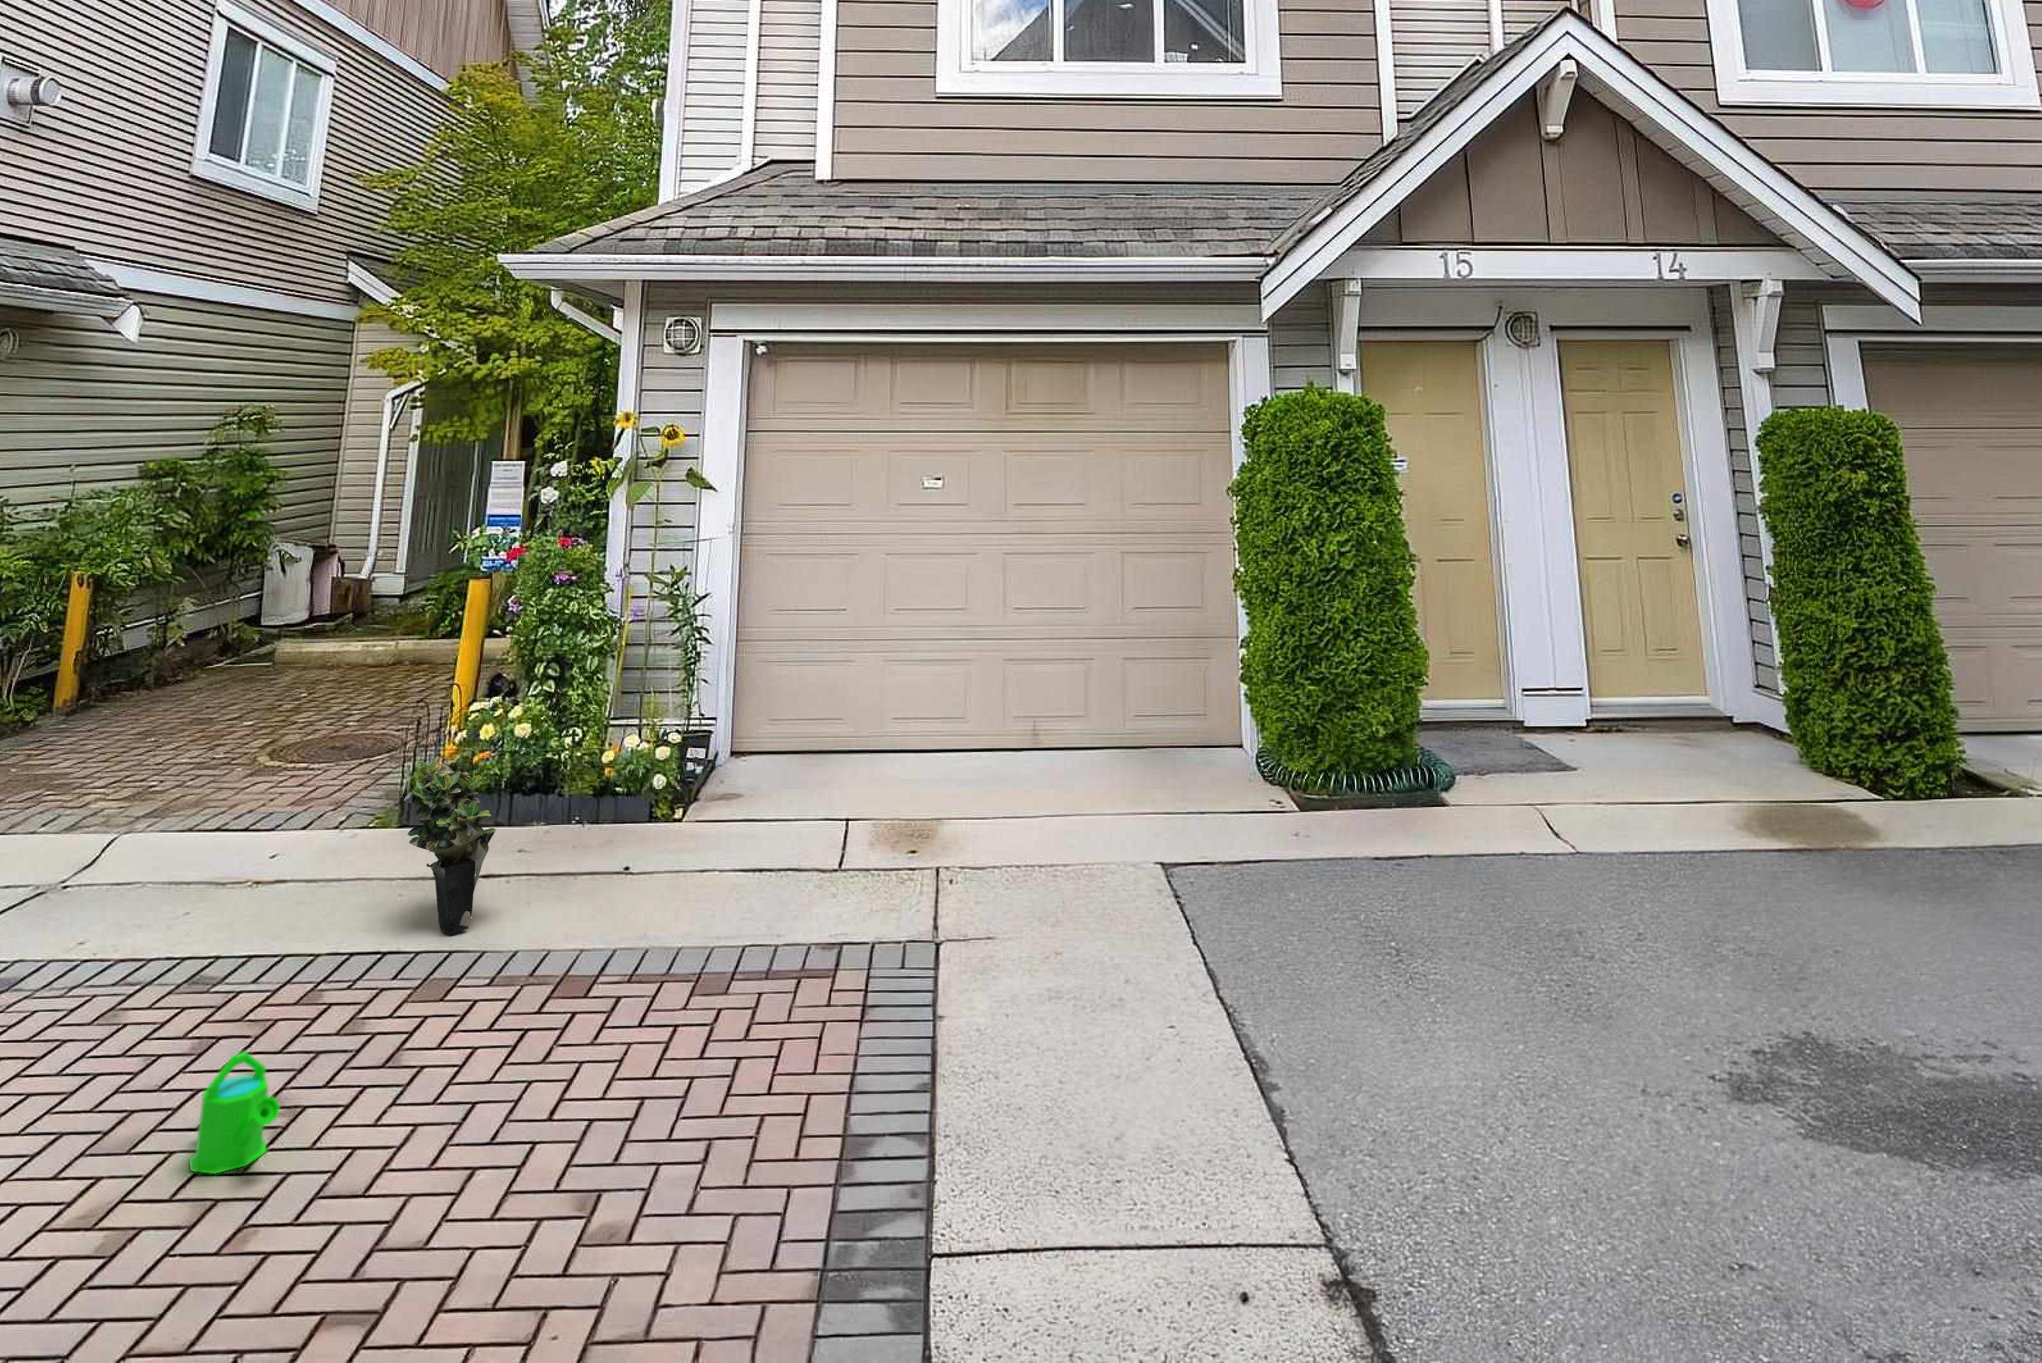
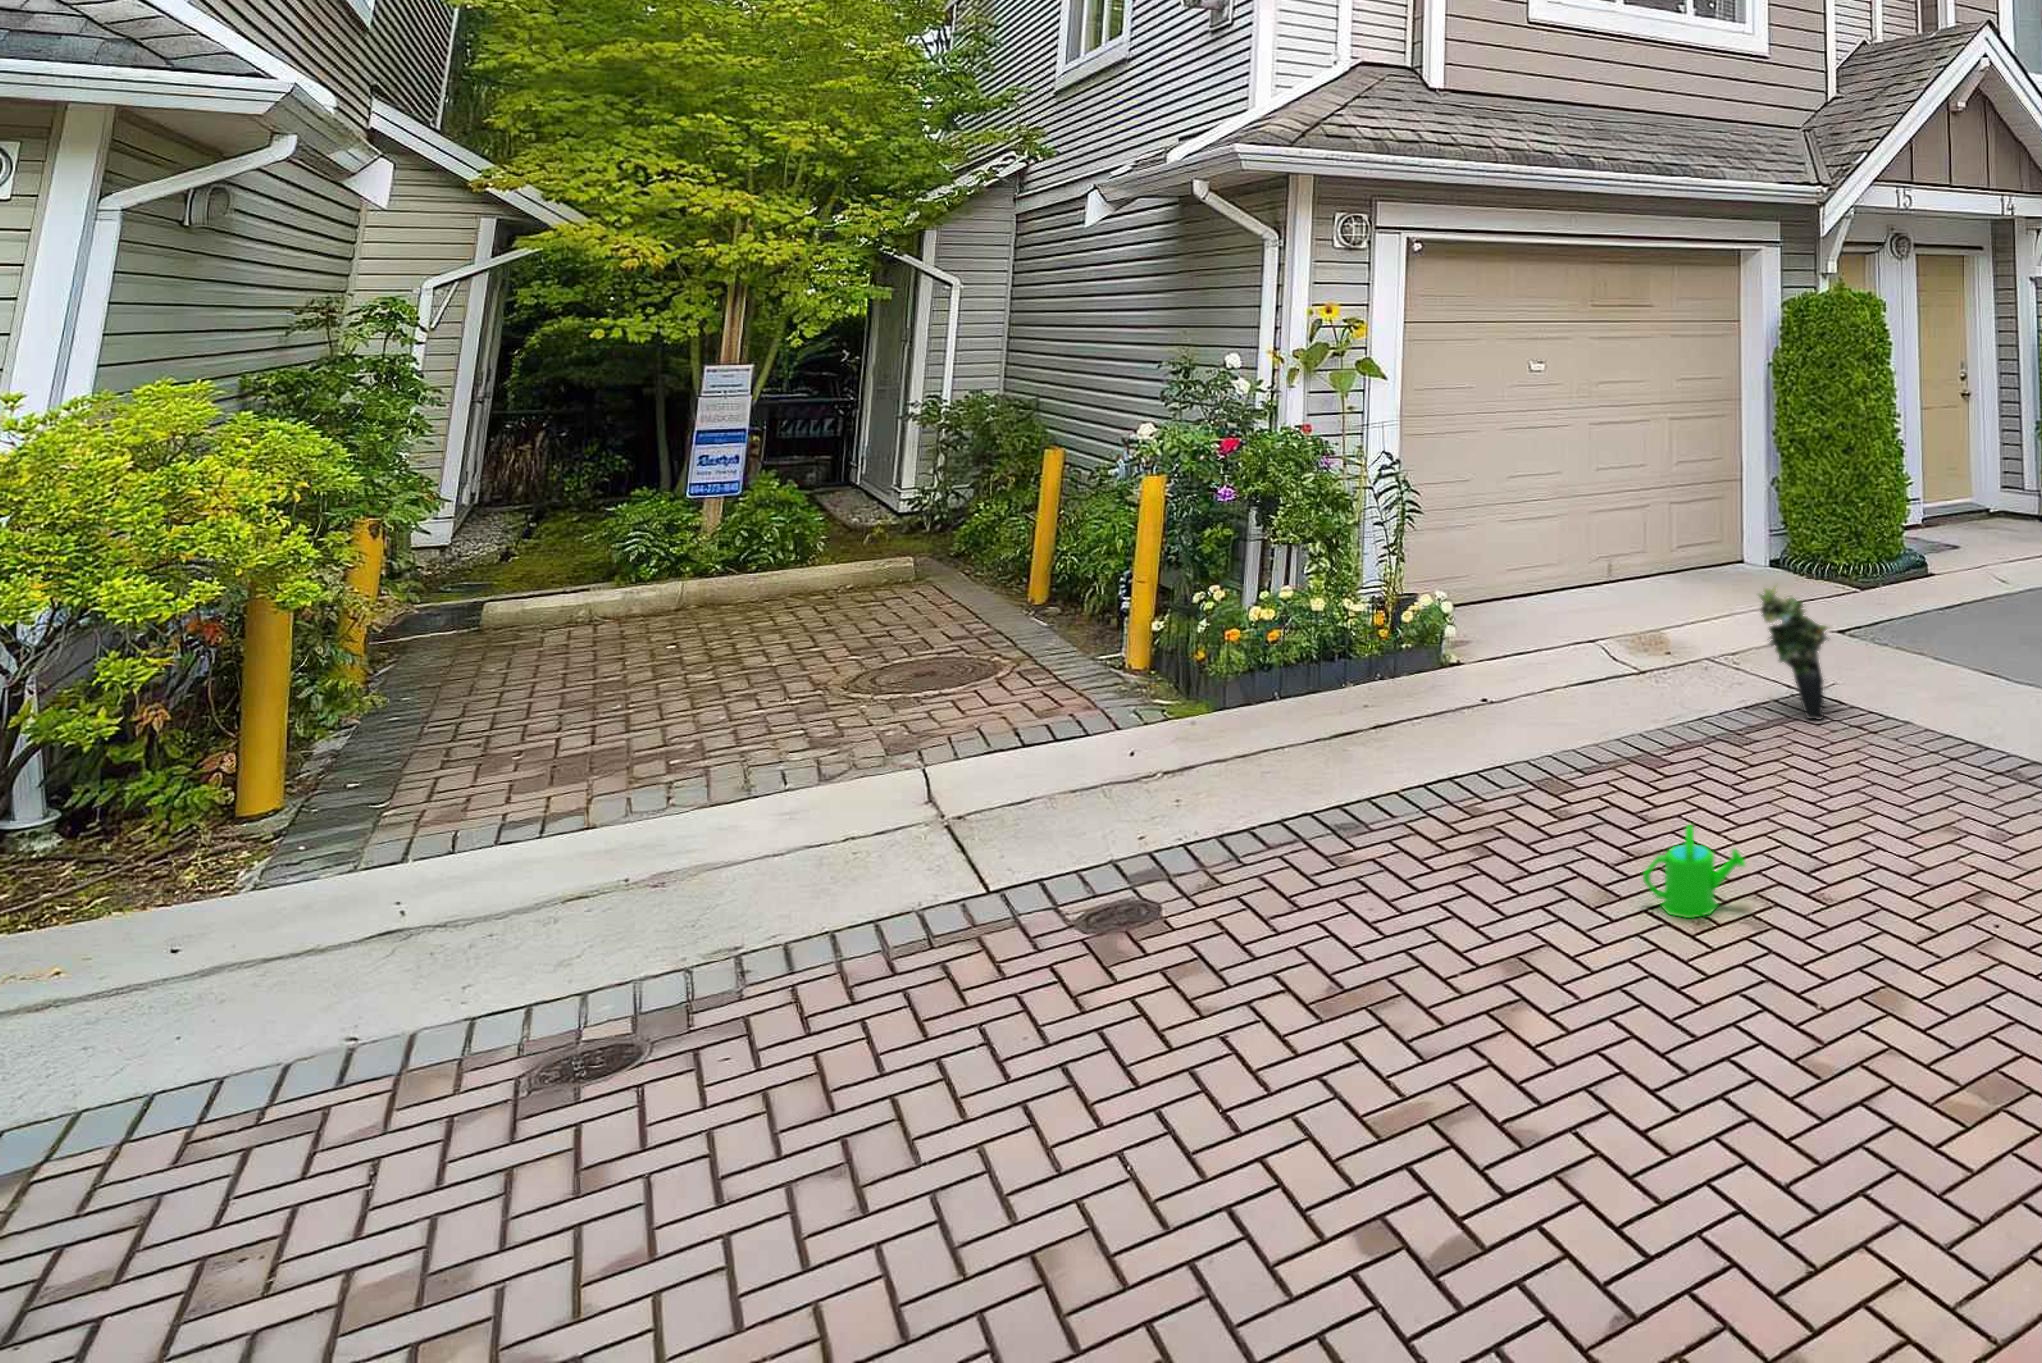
potted plant: present [404,754,496,935] -> present [1759,588,1830,720]

